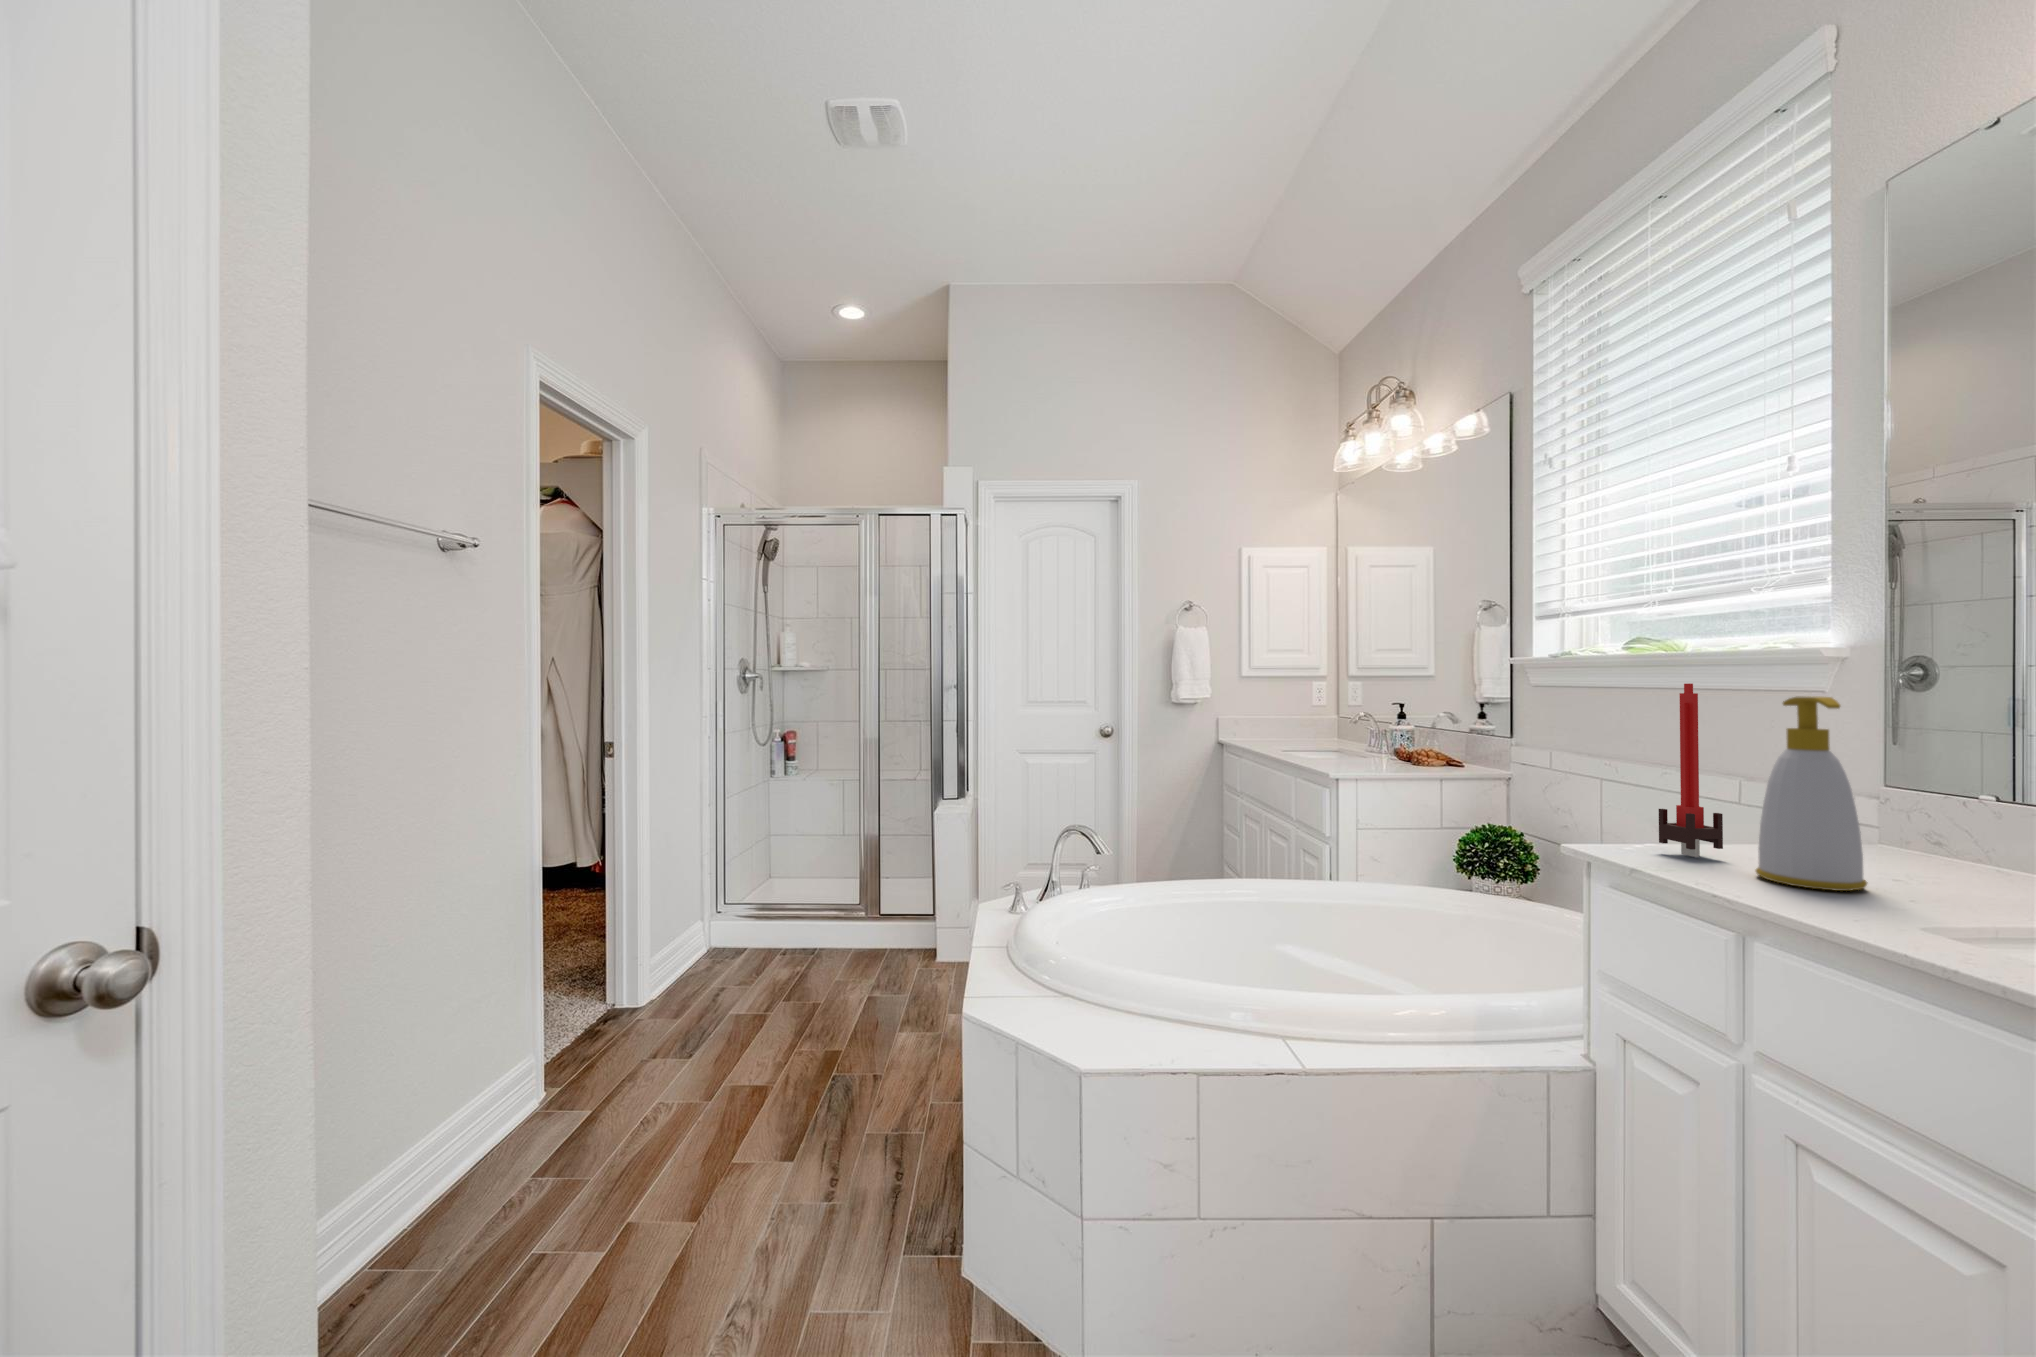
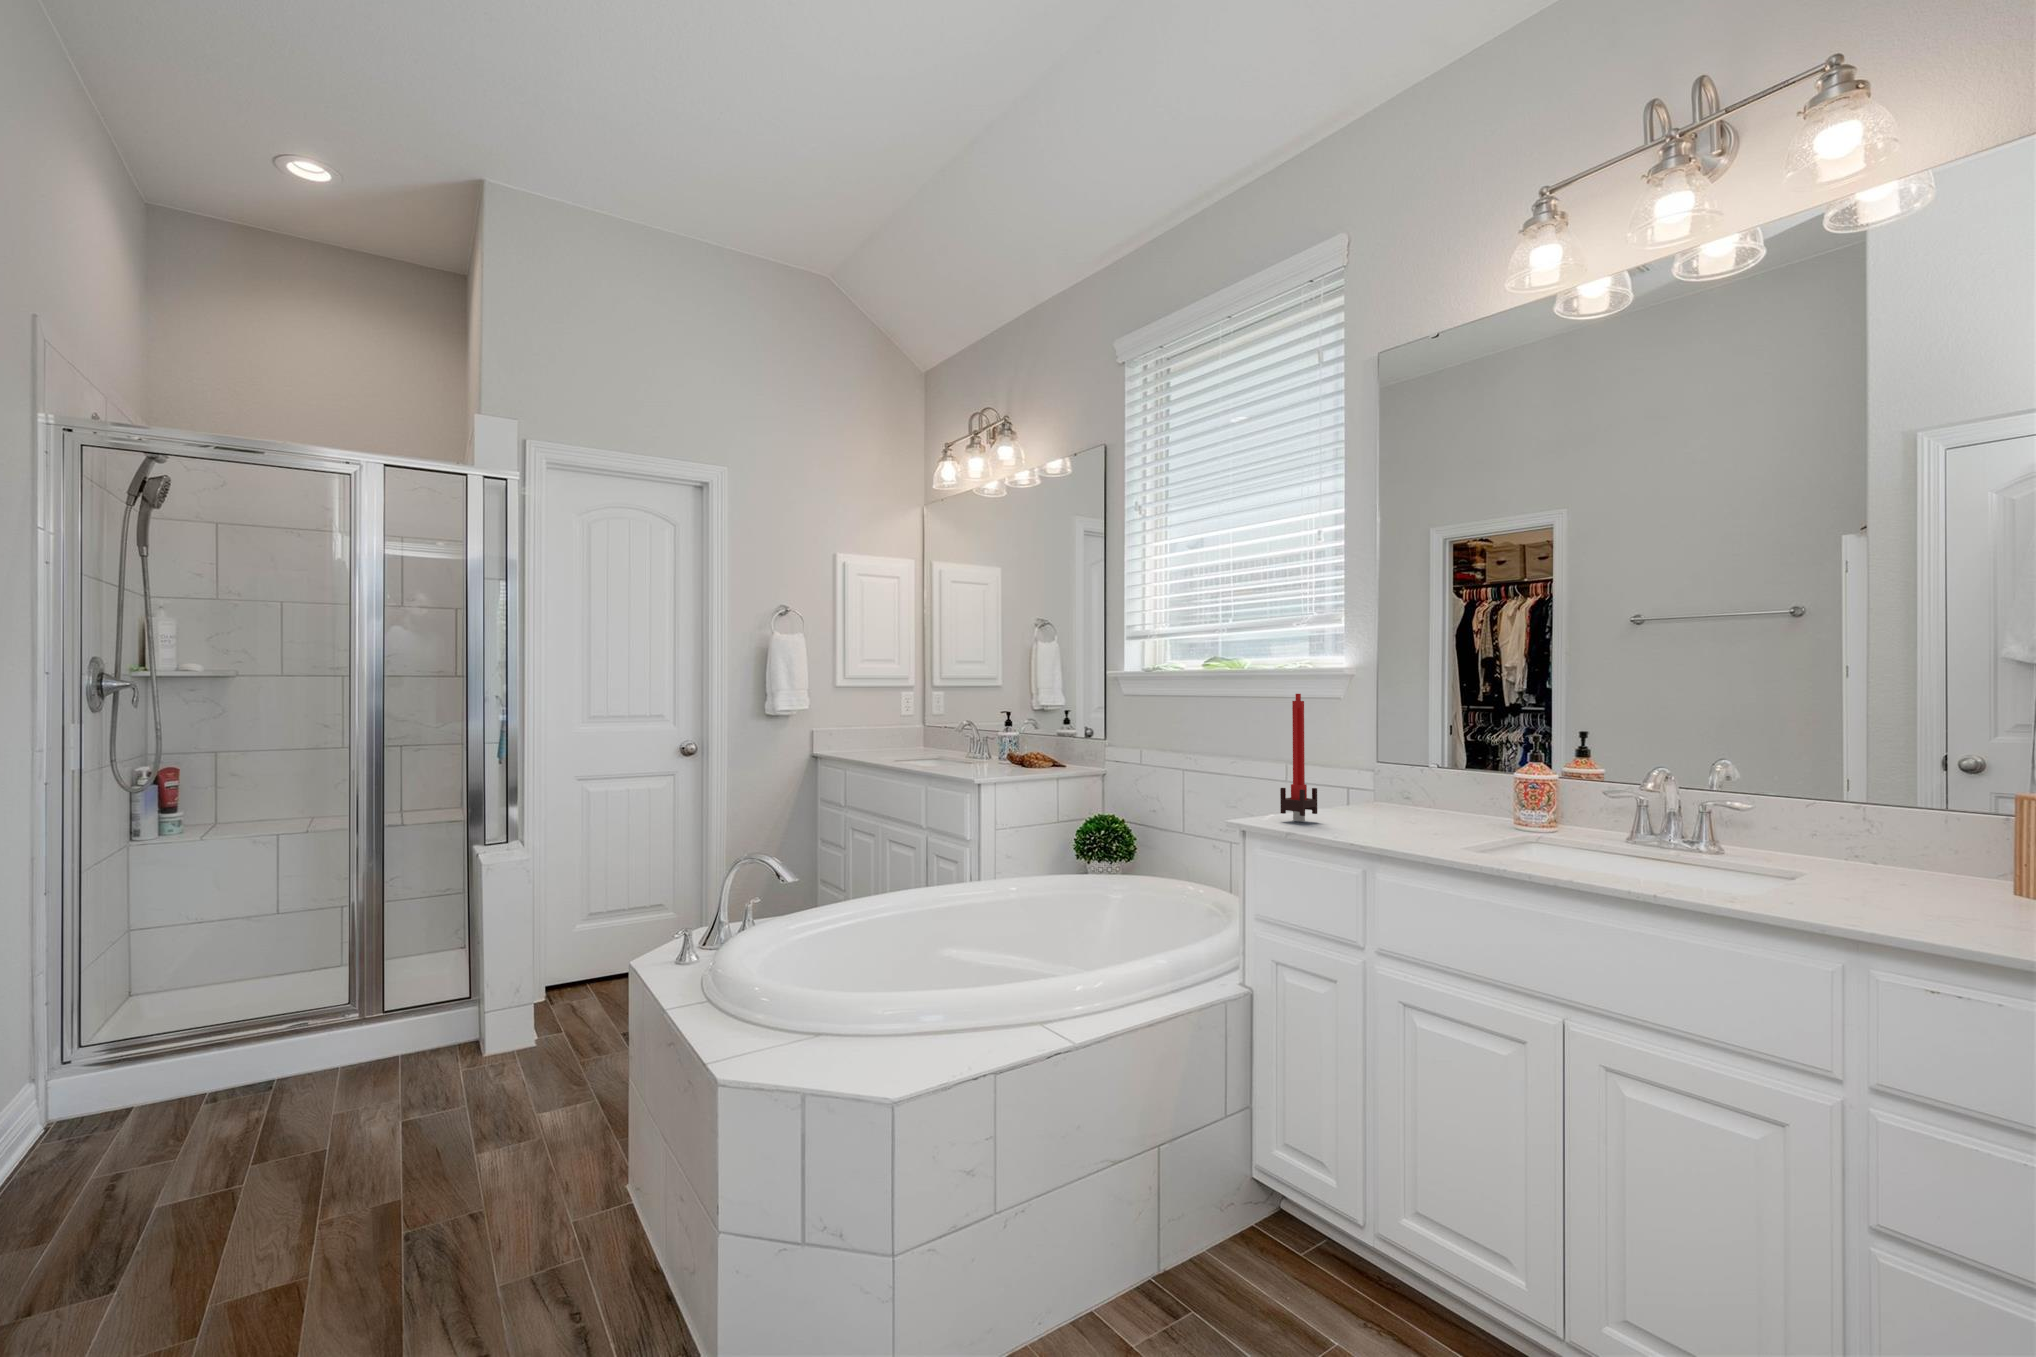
soap bottle: present [1756,697,1867,891] -> none [1346,703,1404,834]

